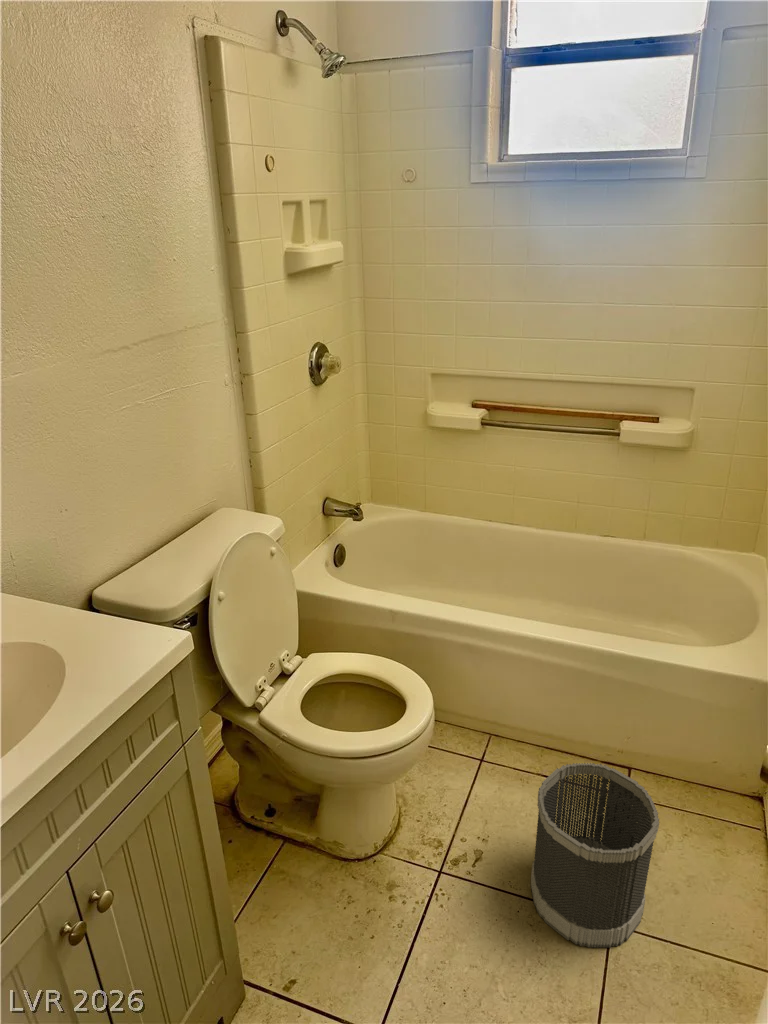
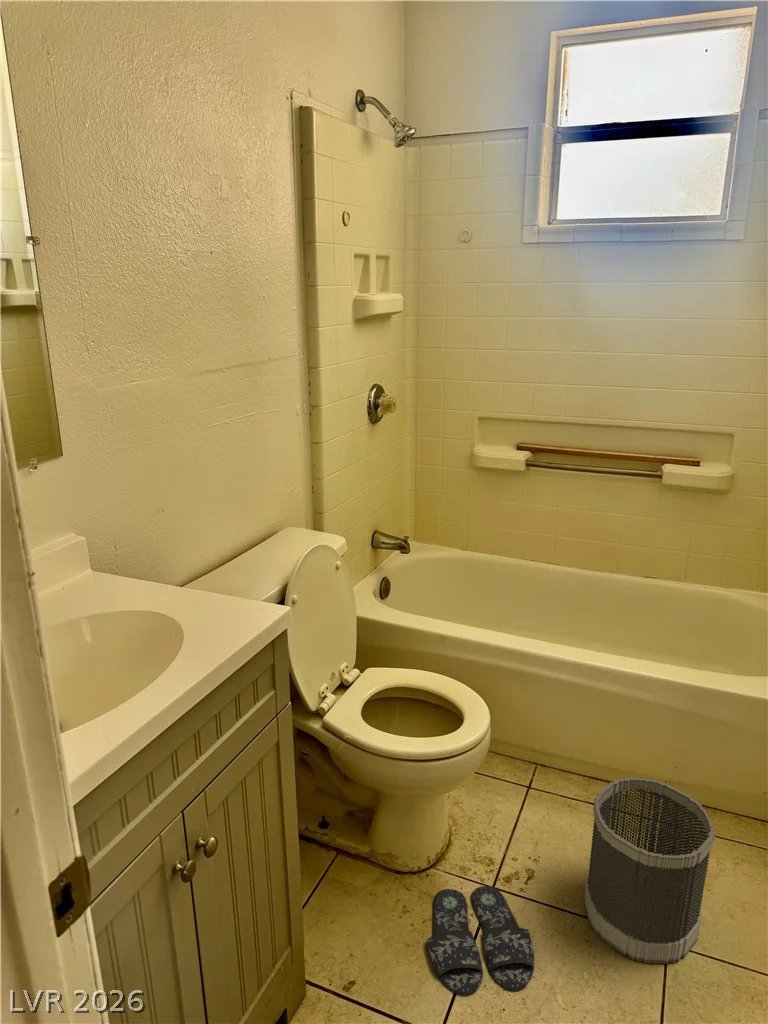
slippers: none [370,870,477,990] -> present [427,886,534,996]

